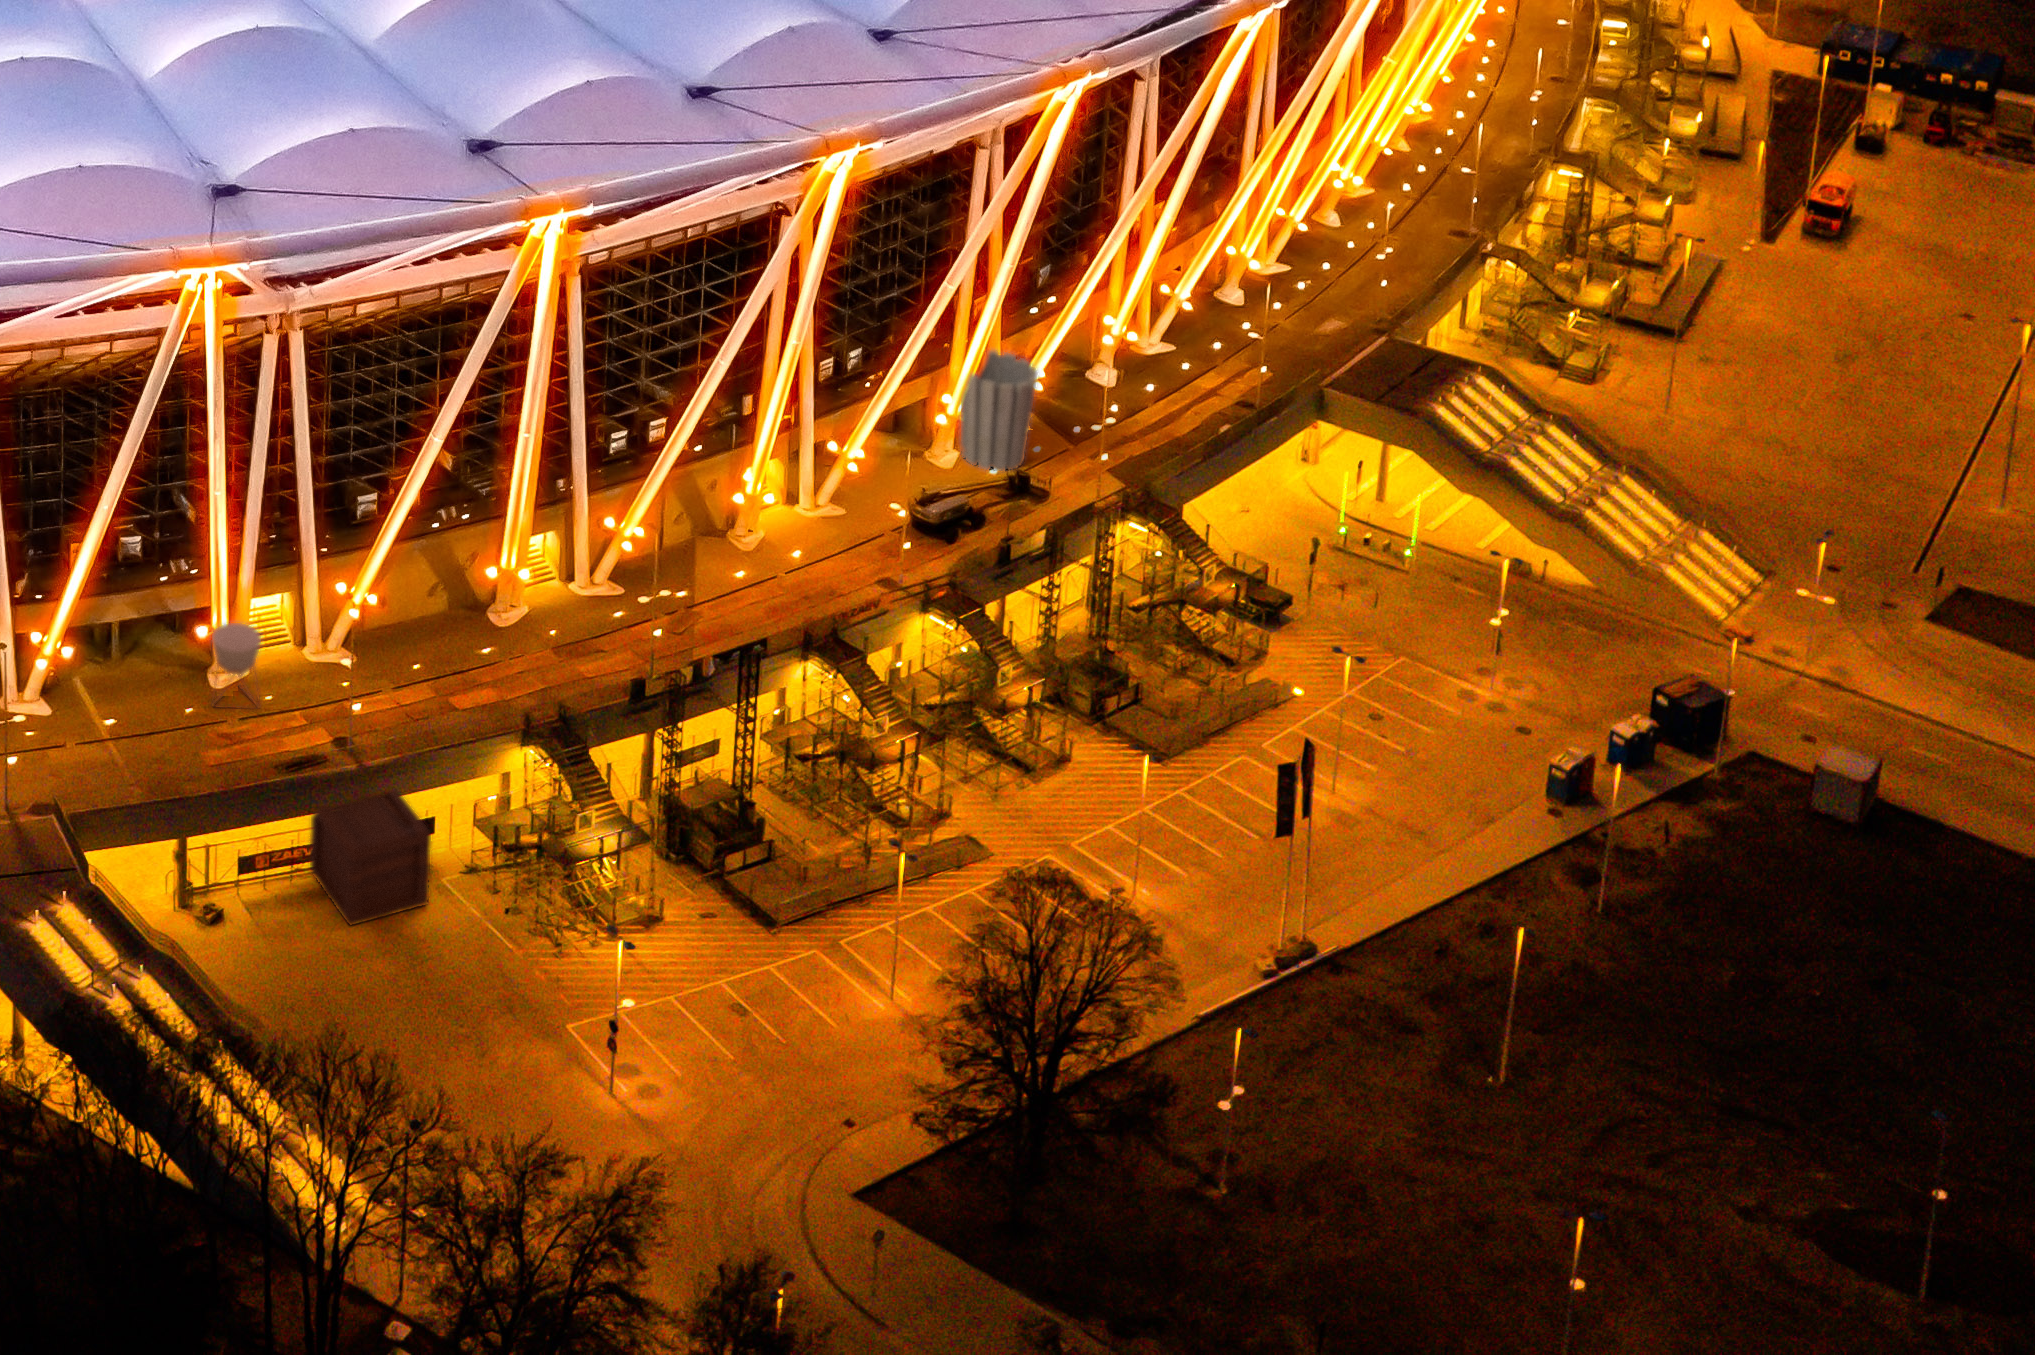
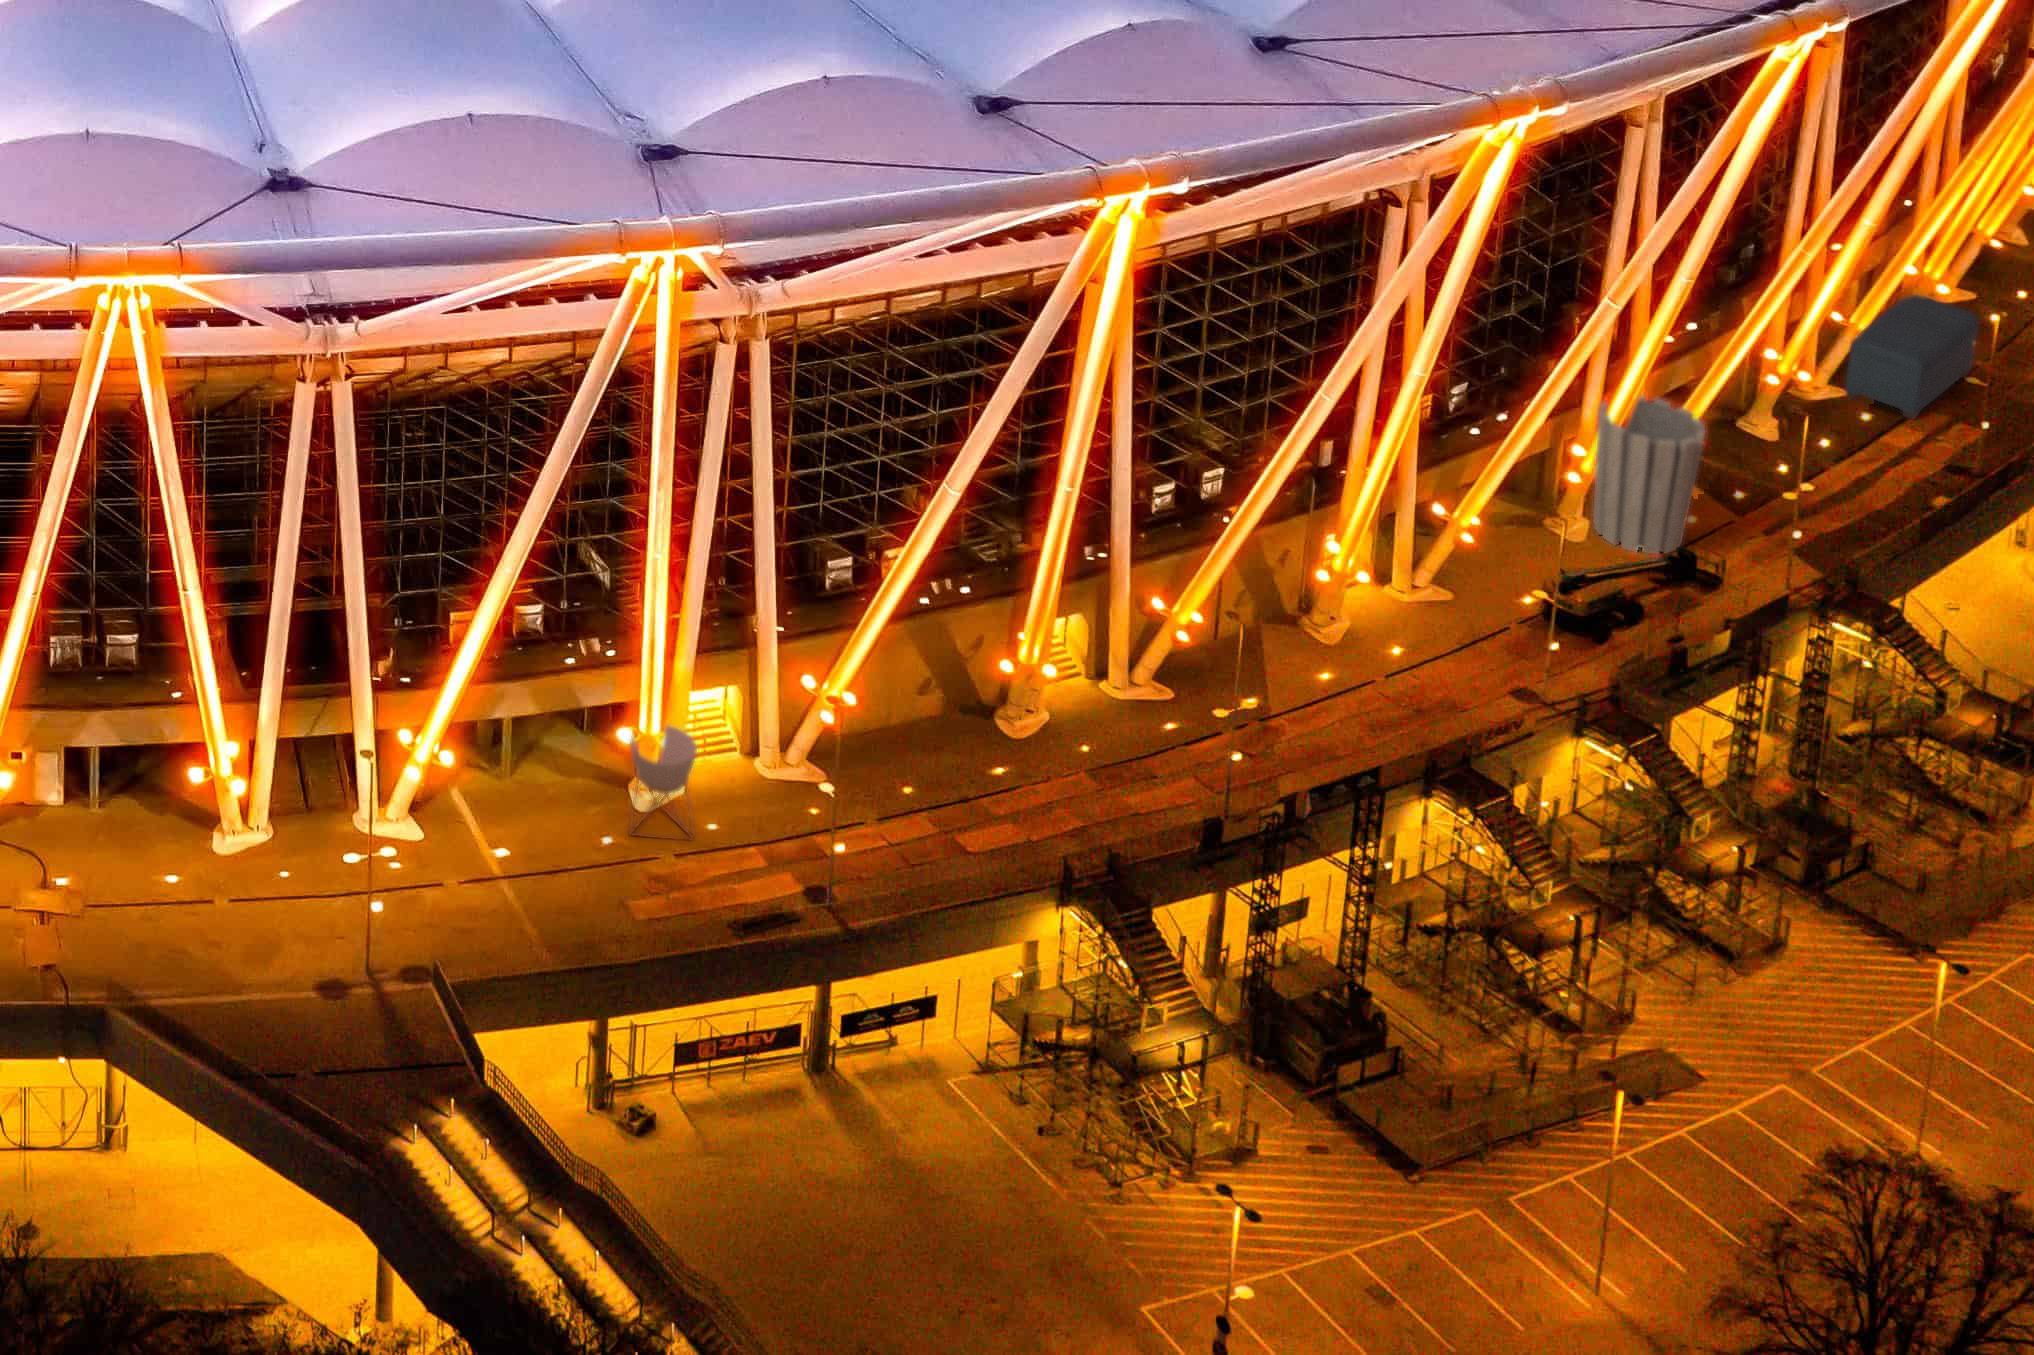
bench: none [1168,265,1270,364] -> present [1845,294,1979,419]
wooden crate: present [310,790,431,926] -> none [768,948,942,1149]

